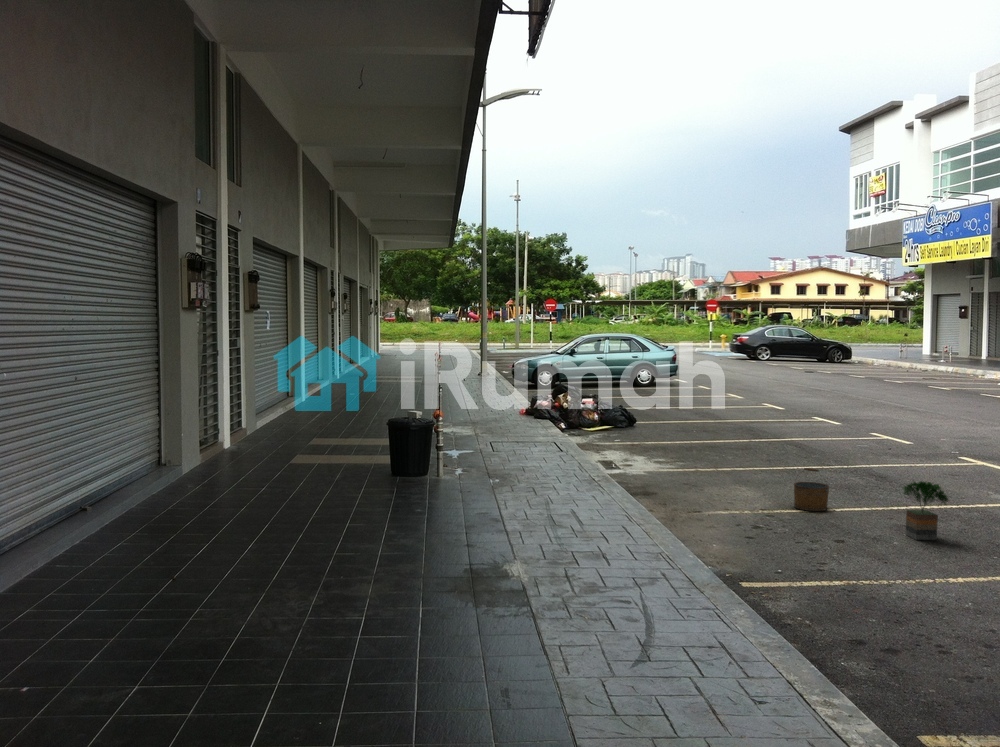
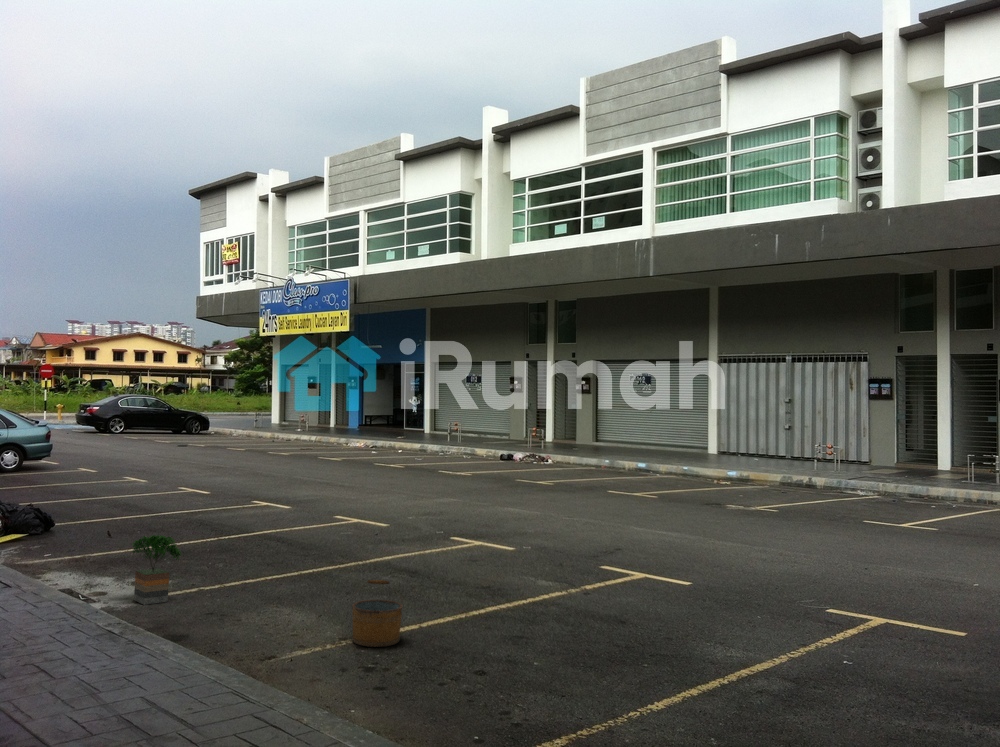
potted tree: present [904,481,948,540] -> present [132,535,181,605]

